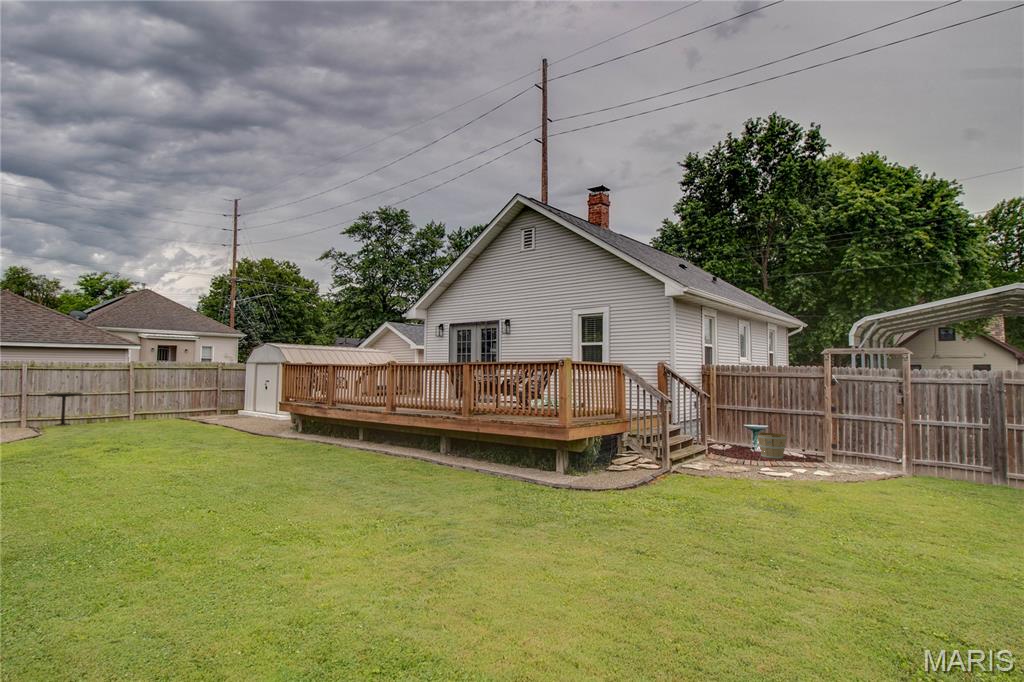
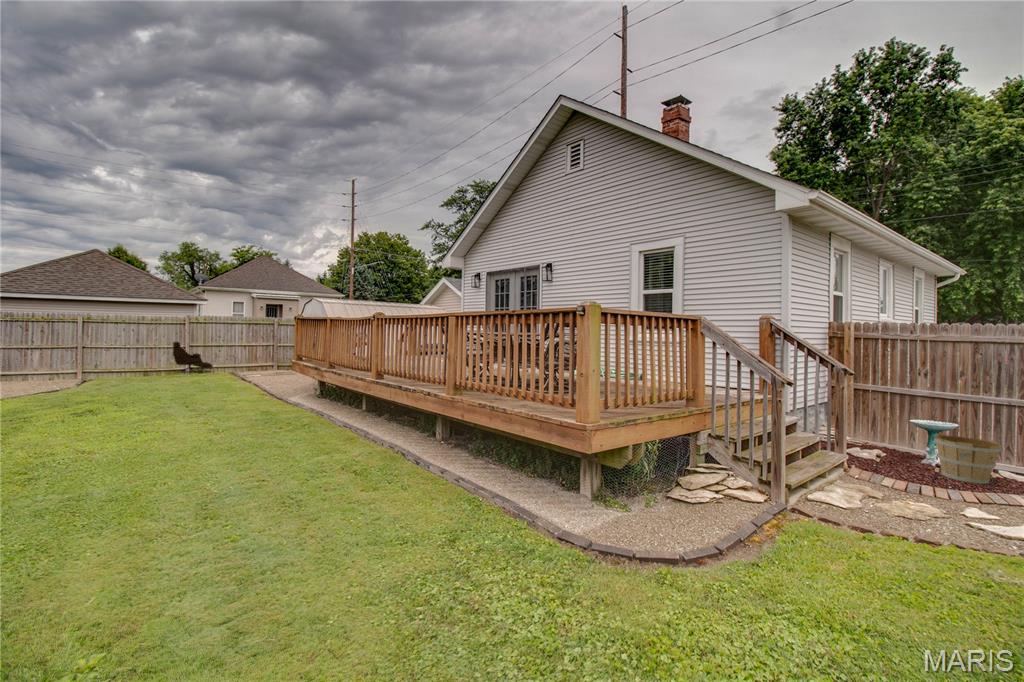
lounge chair: none [107,389,150,422] -> present [173,342,213,372]
pedestal table: present [45,393,82,426] -> none [110,343,147,374]

